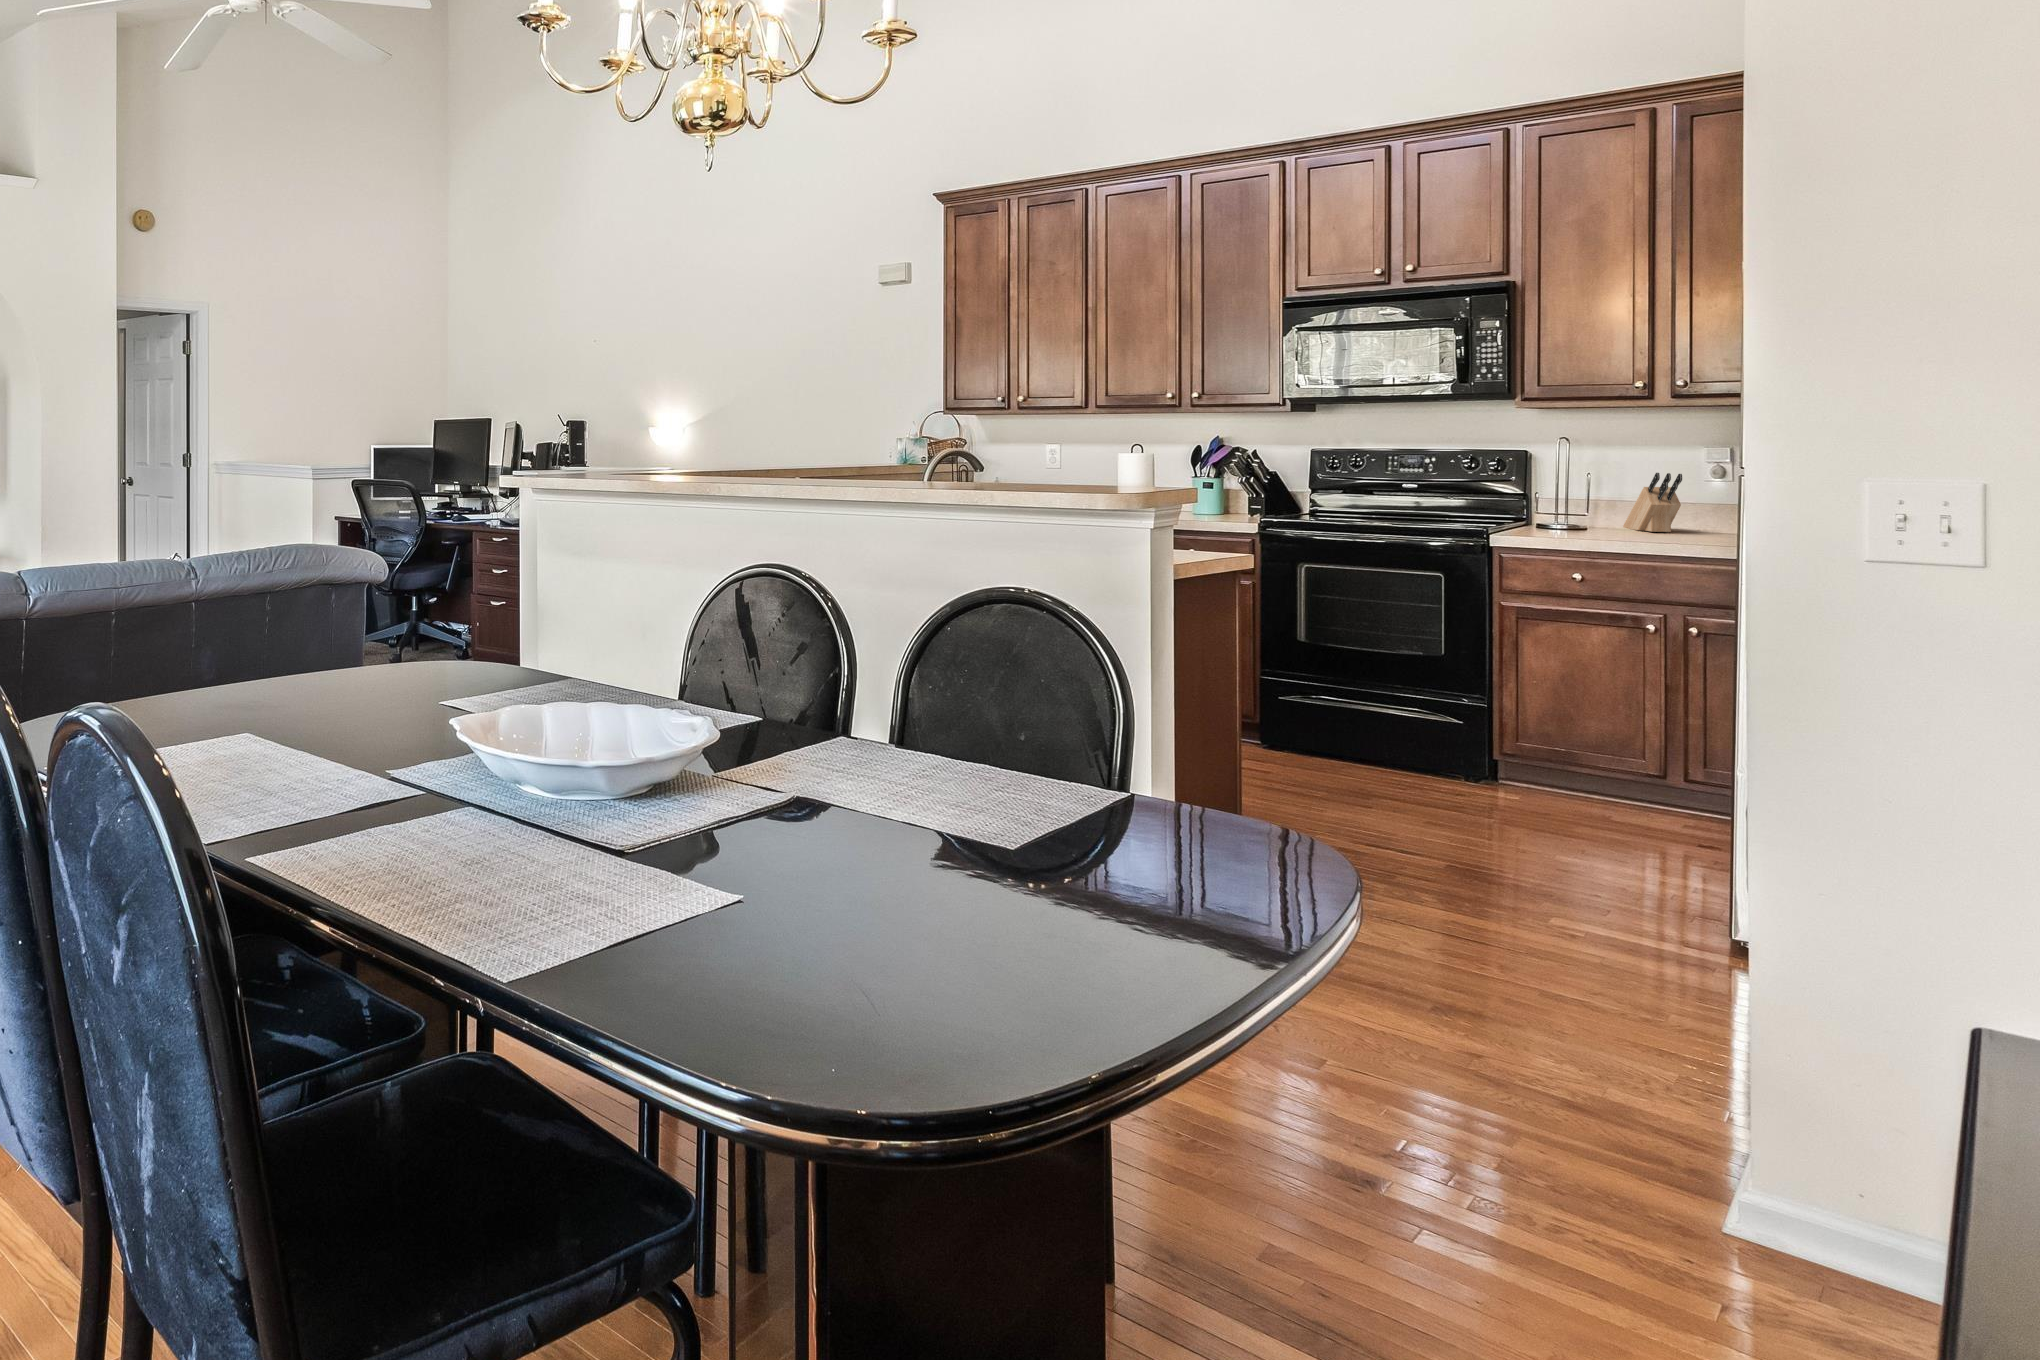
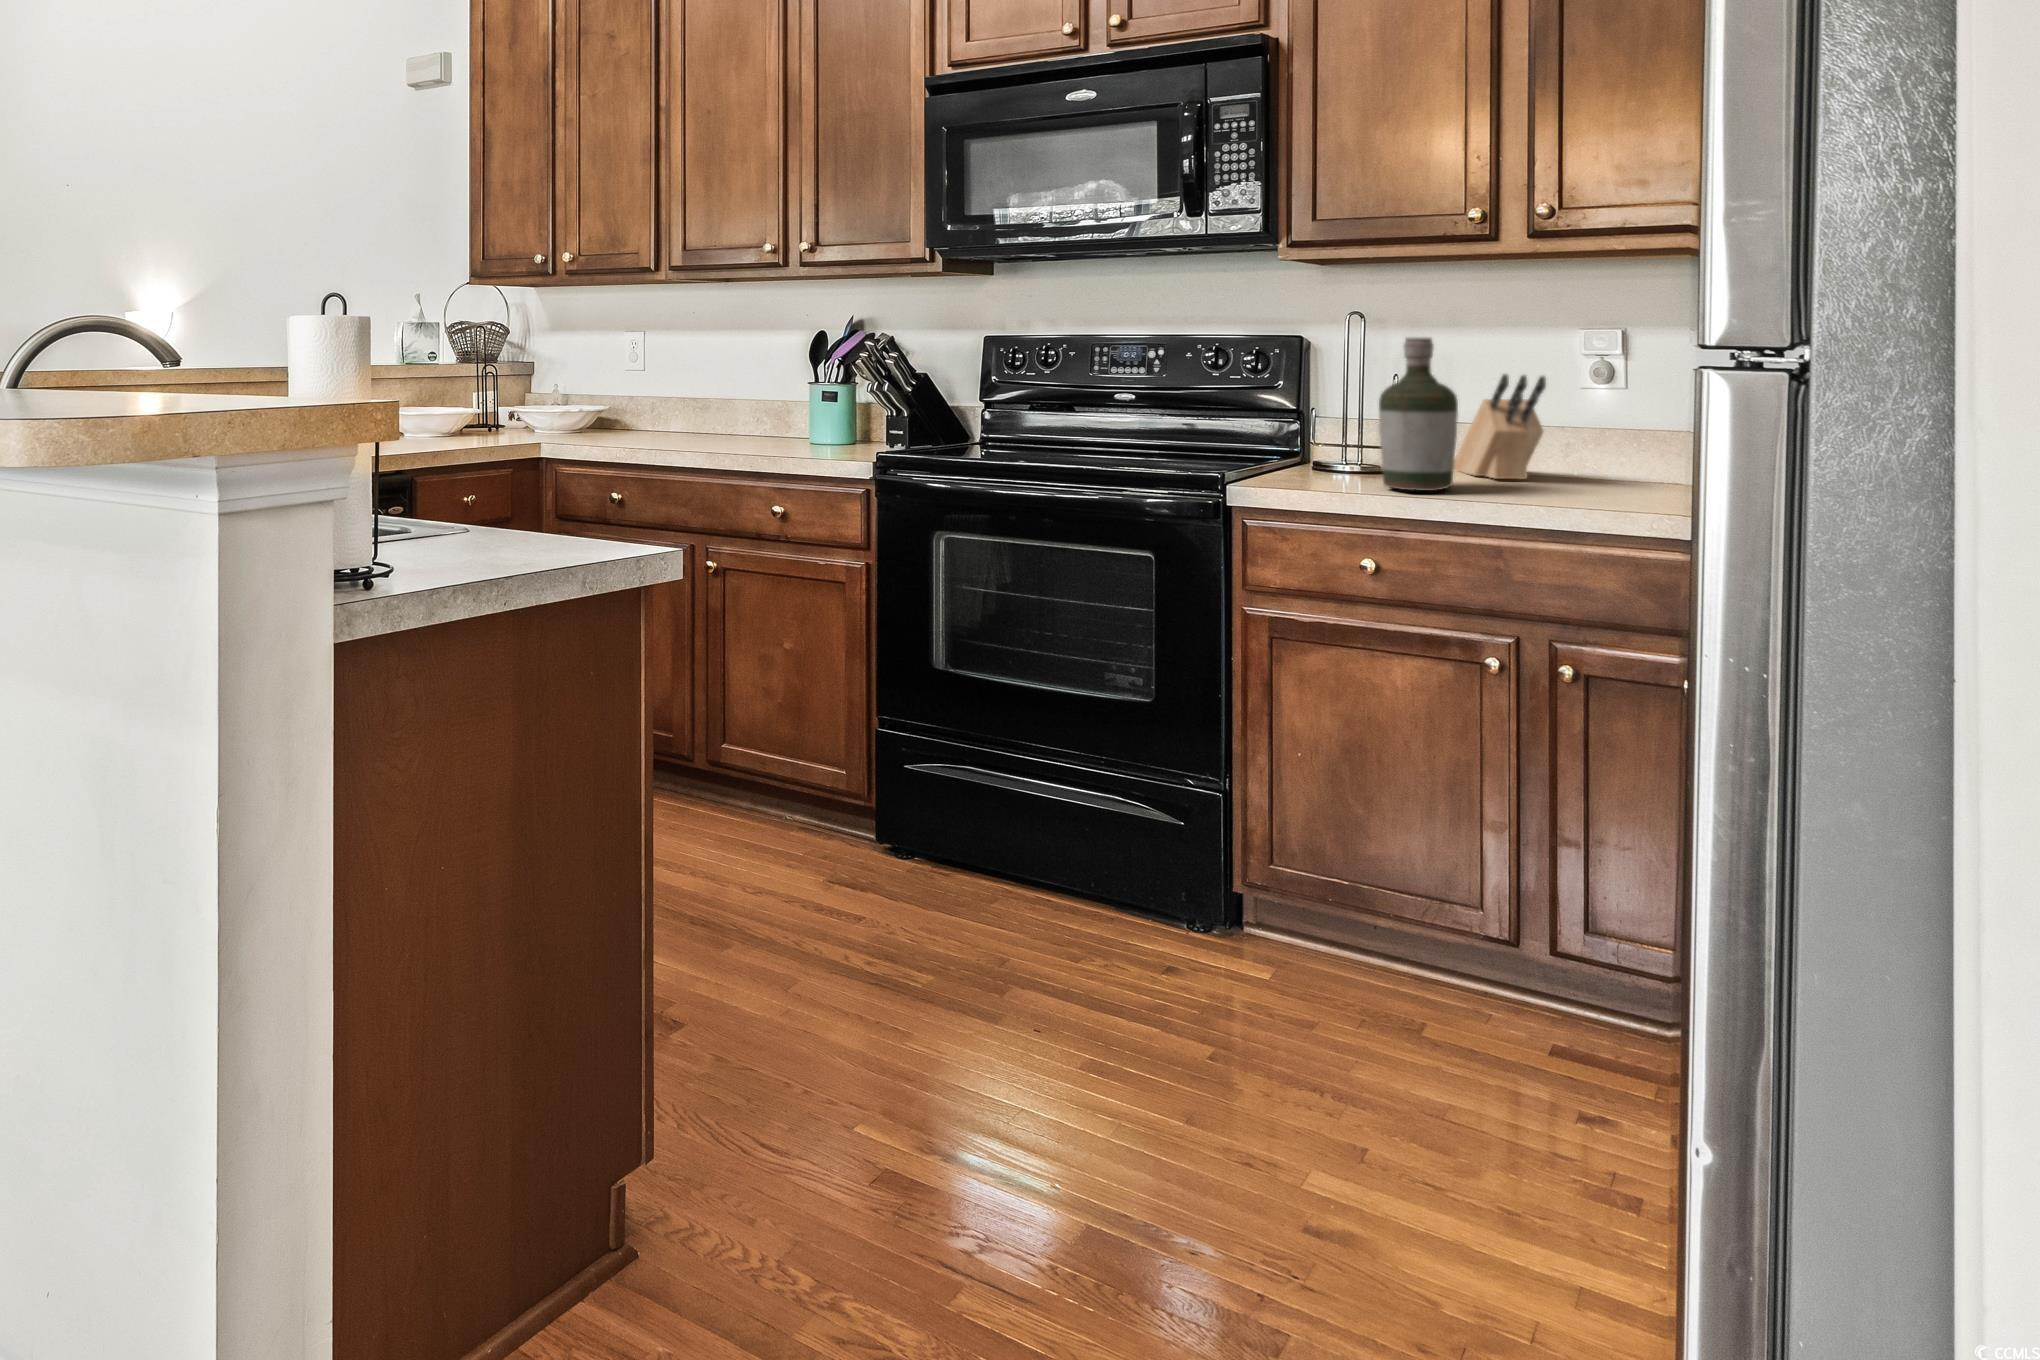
bottle: none [1582,453,1629,537] -> present [1379,338,1458,491]

